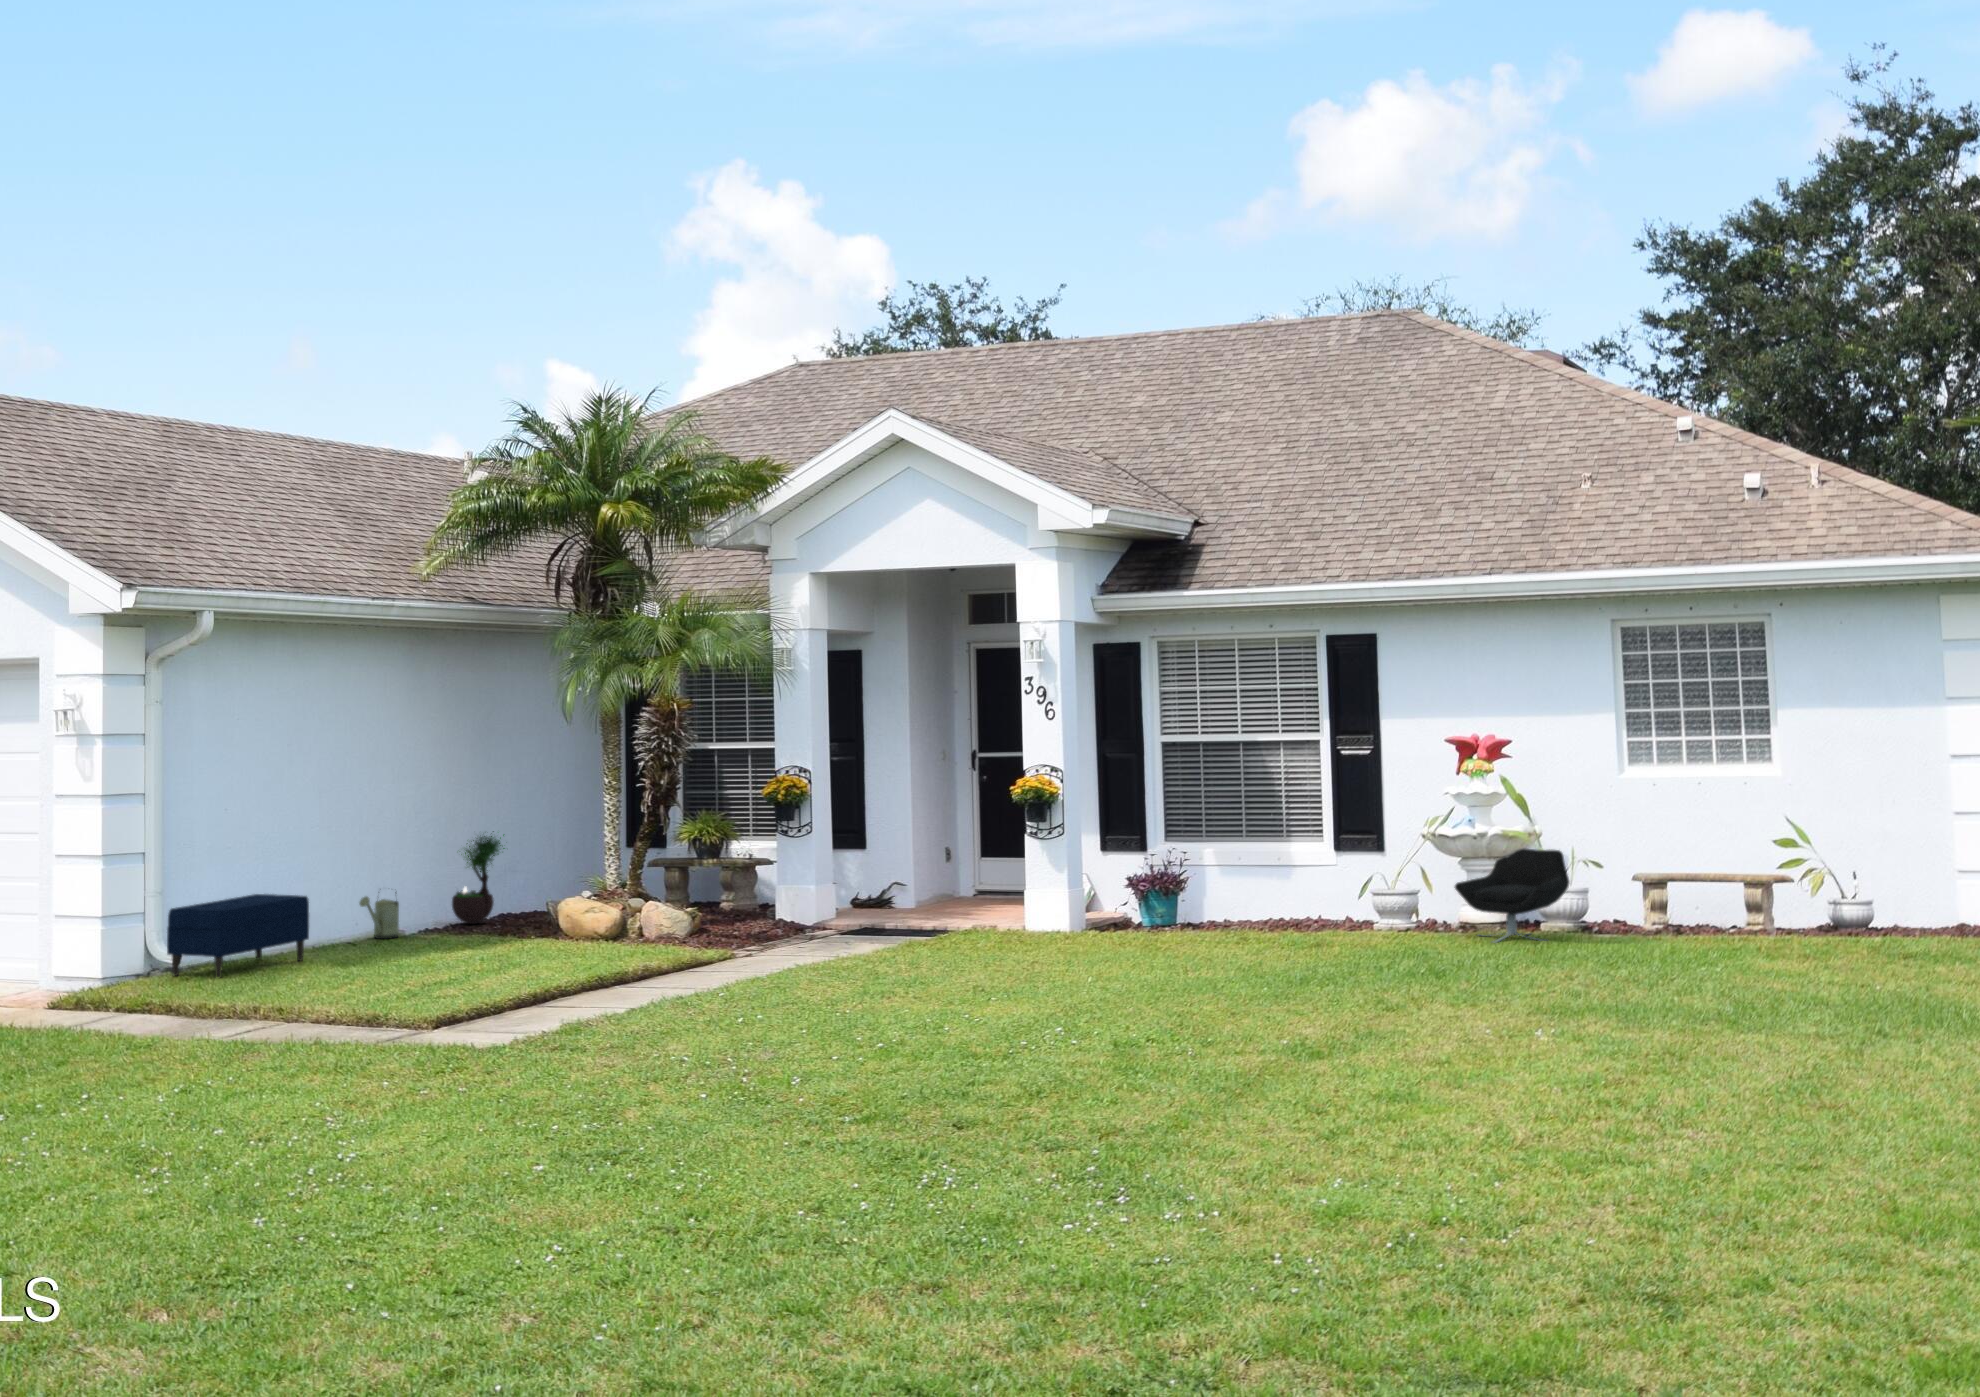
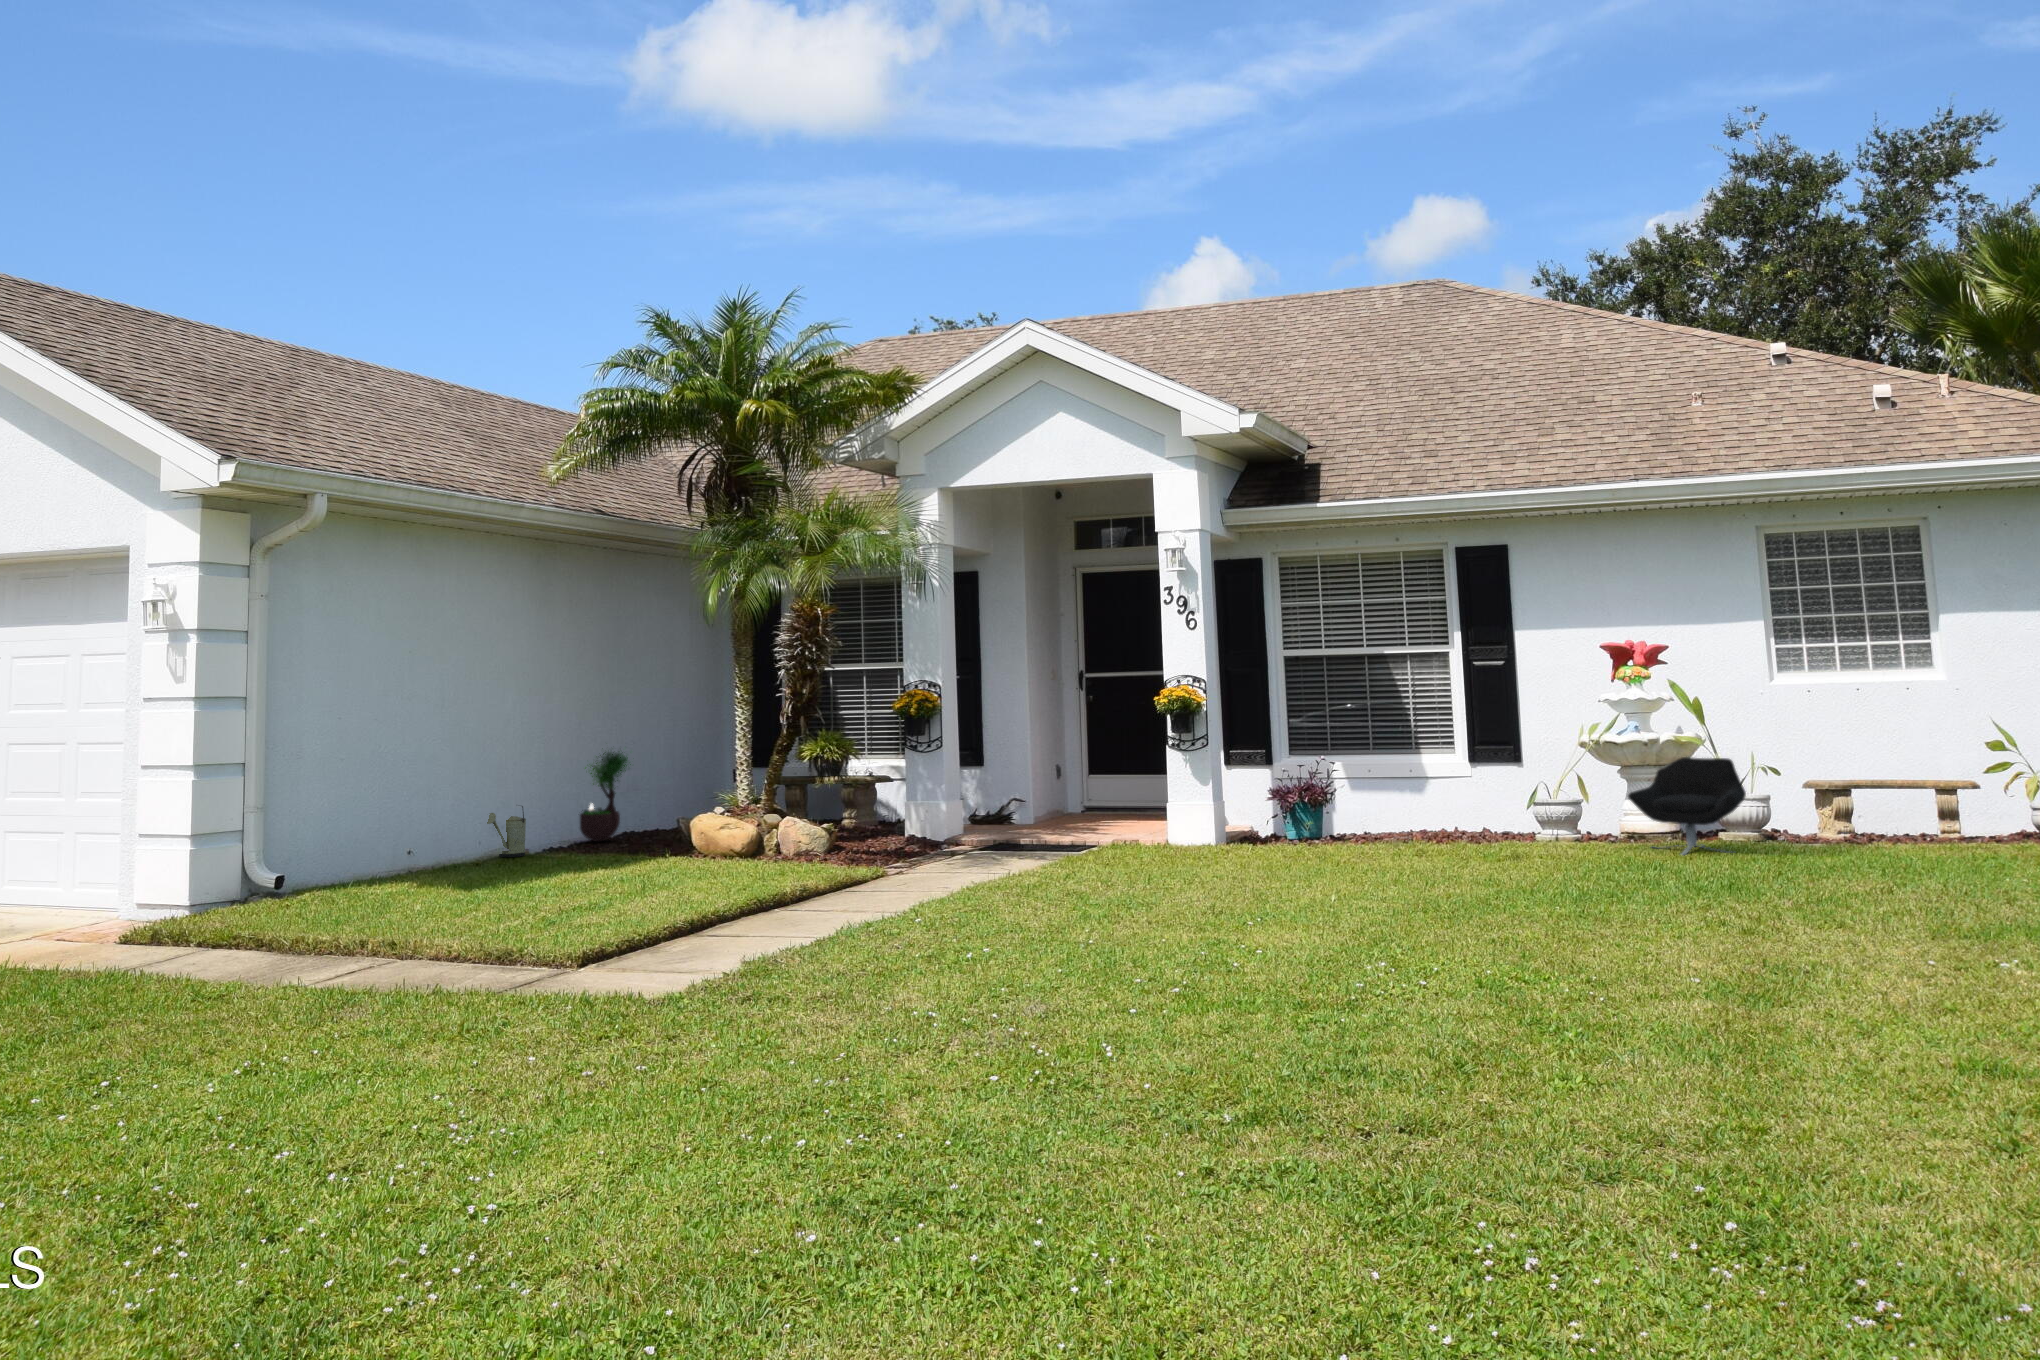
bench: present [167,894,309,978] -> none [272,810,432,904]

